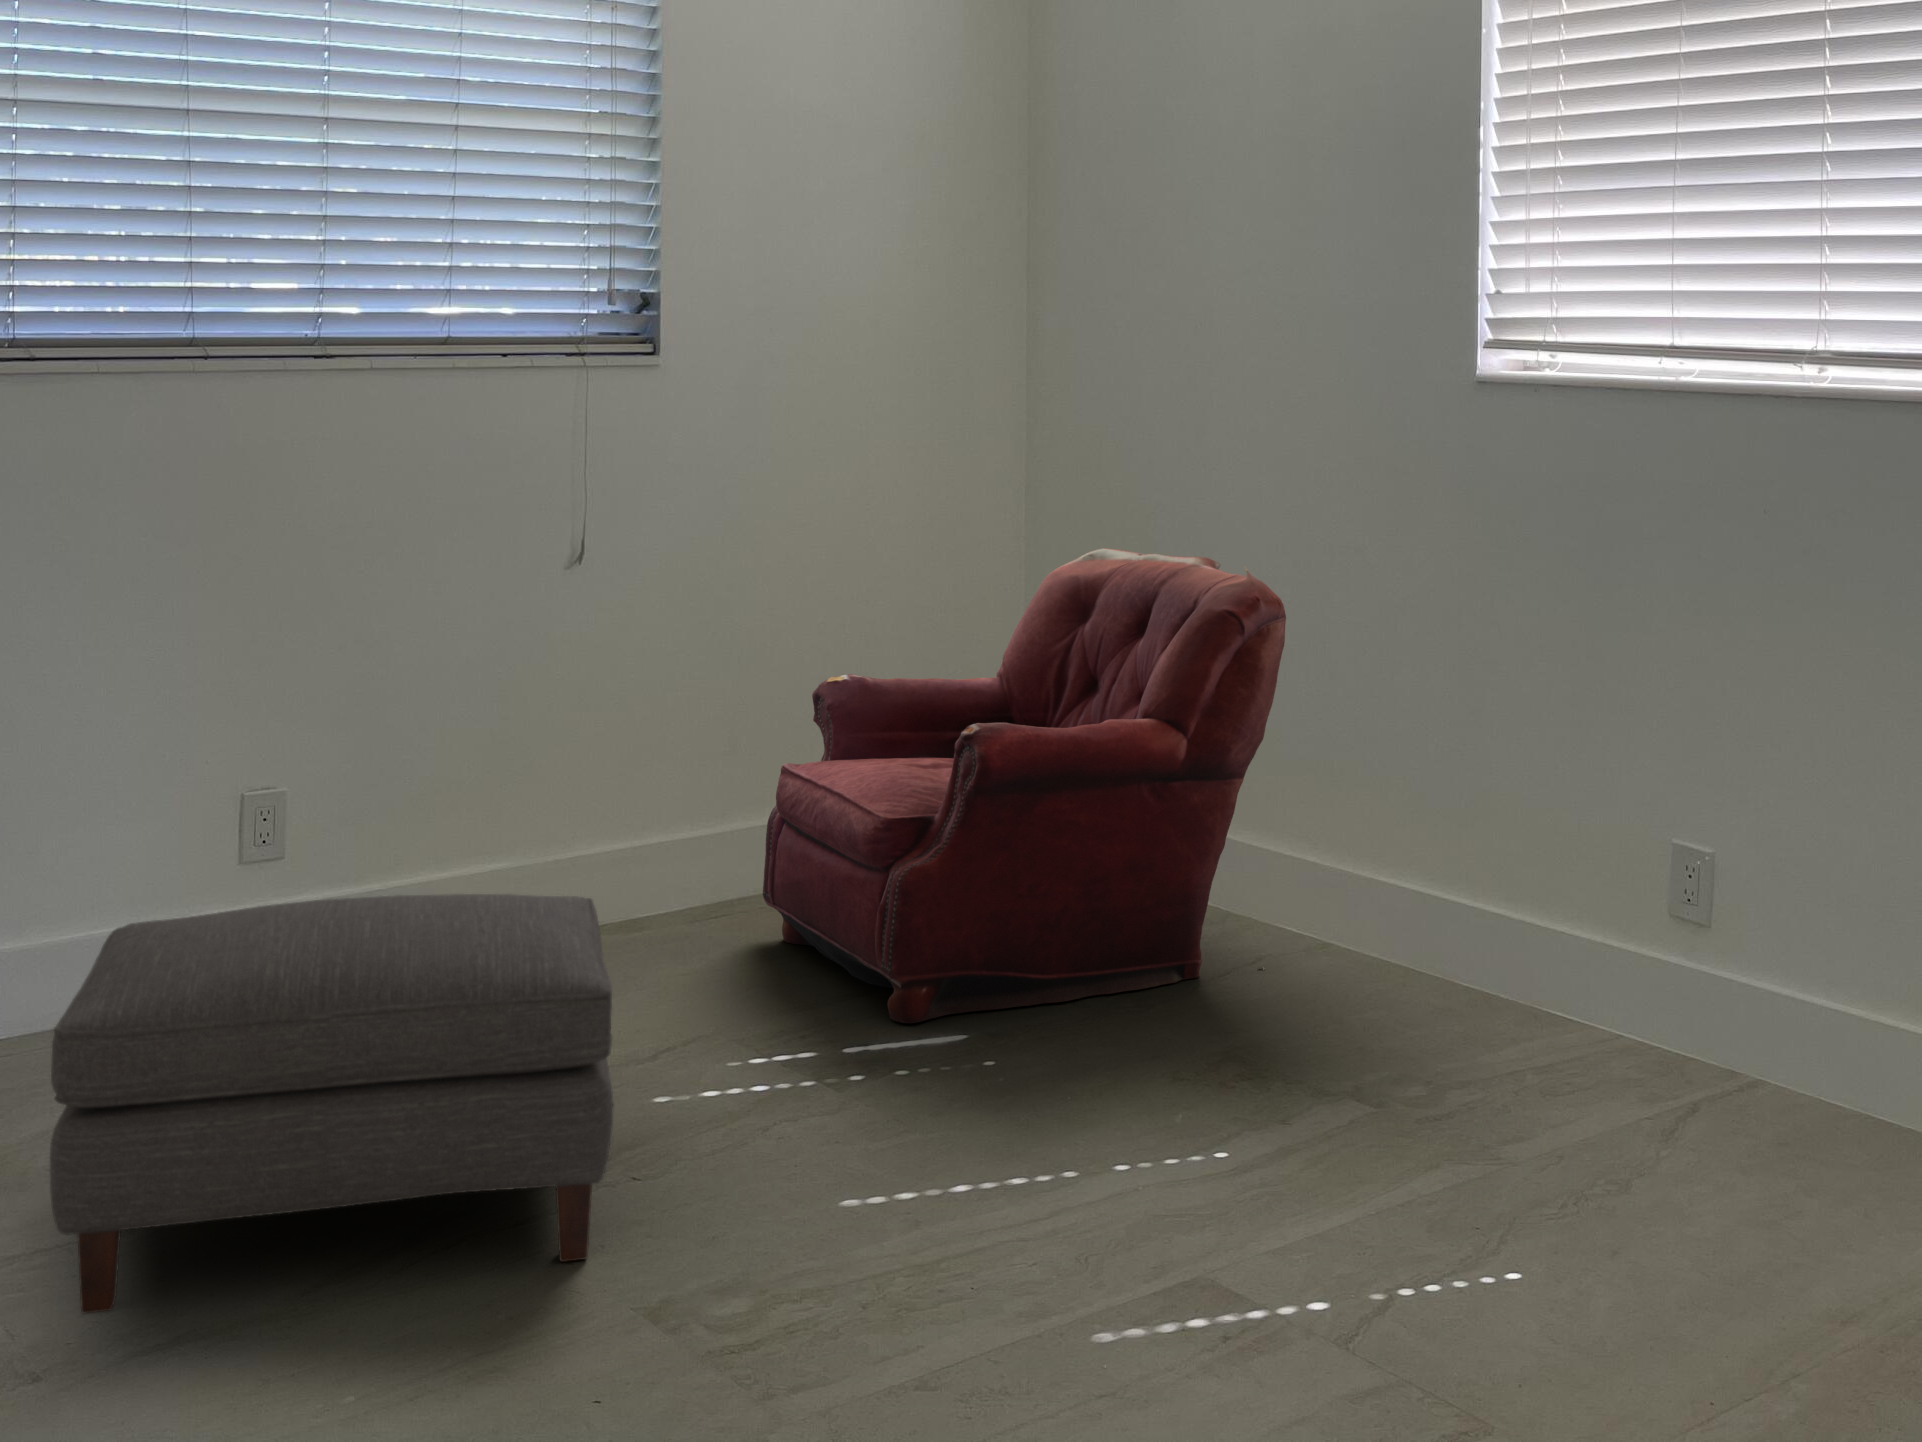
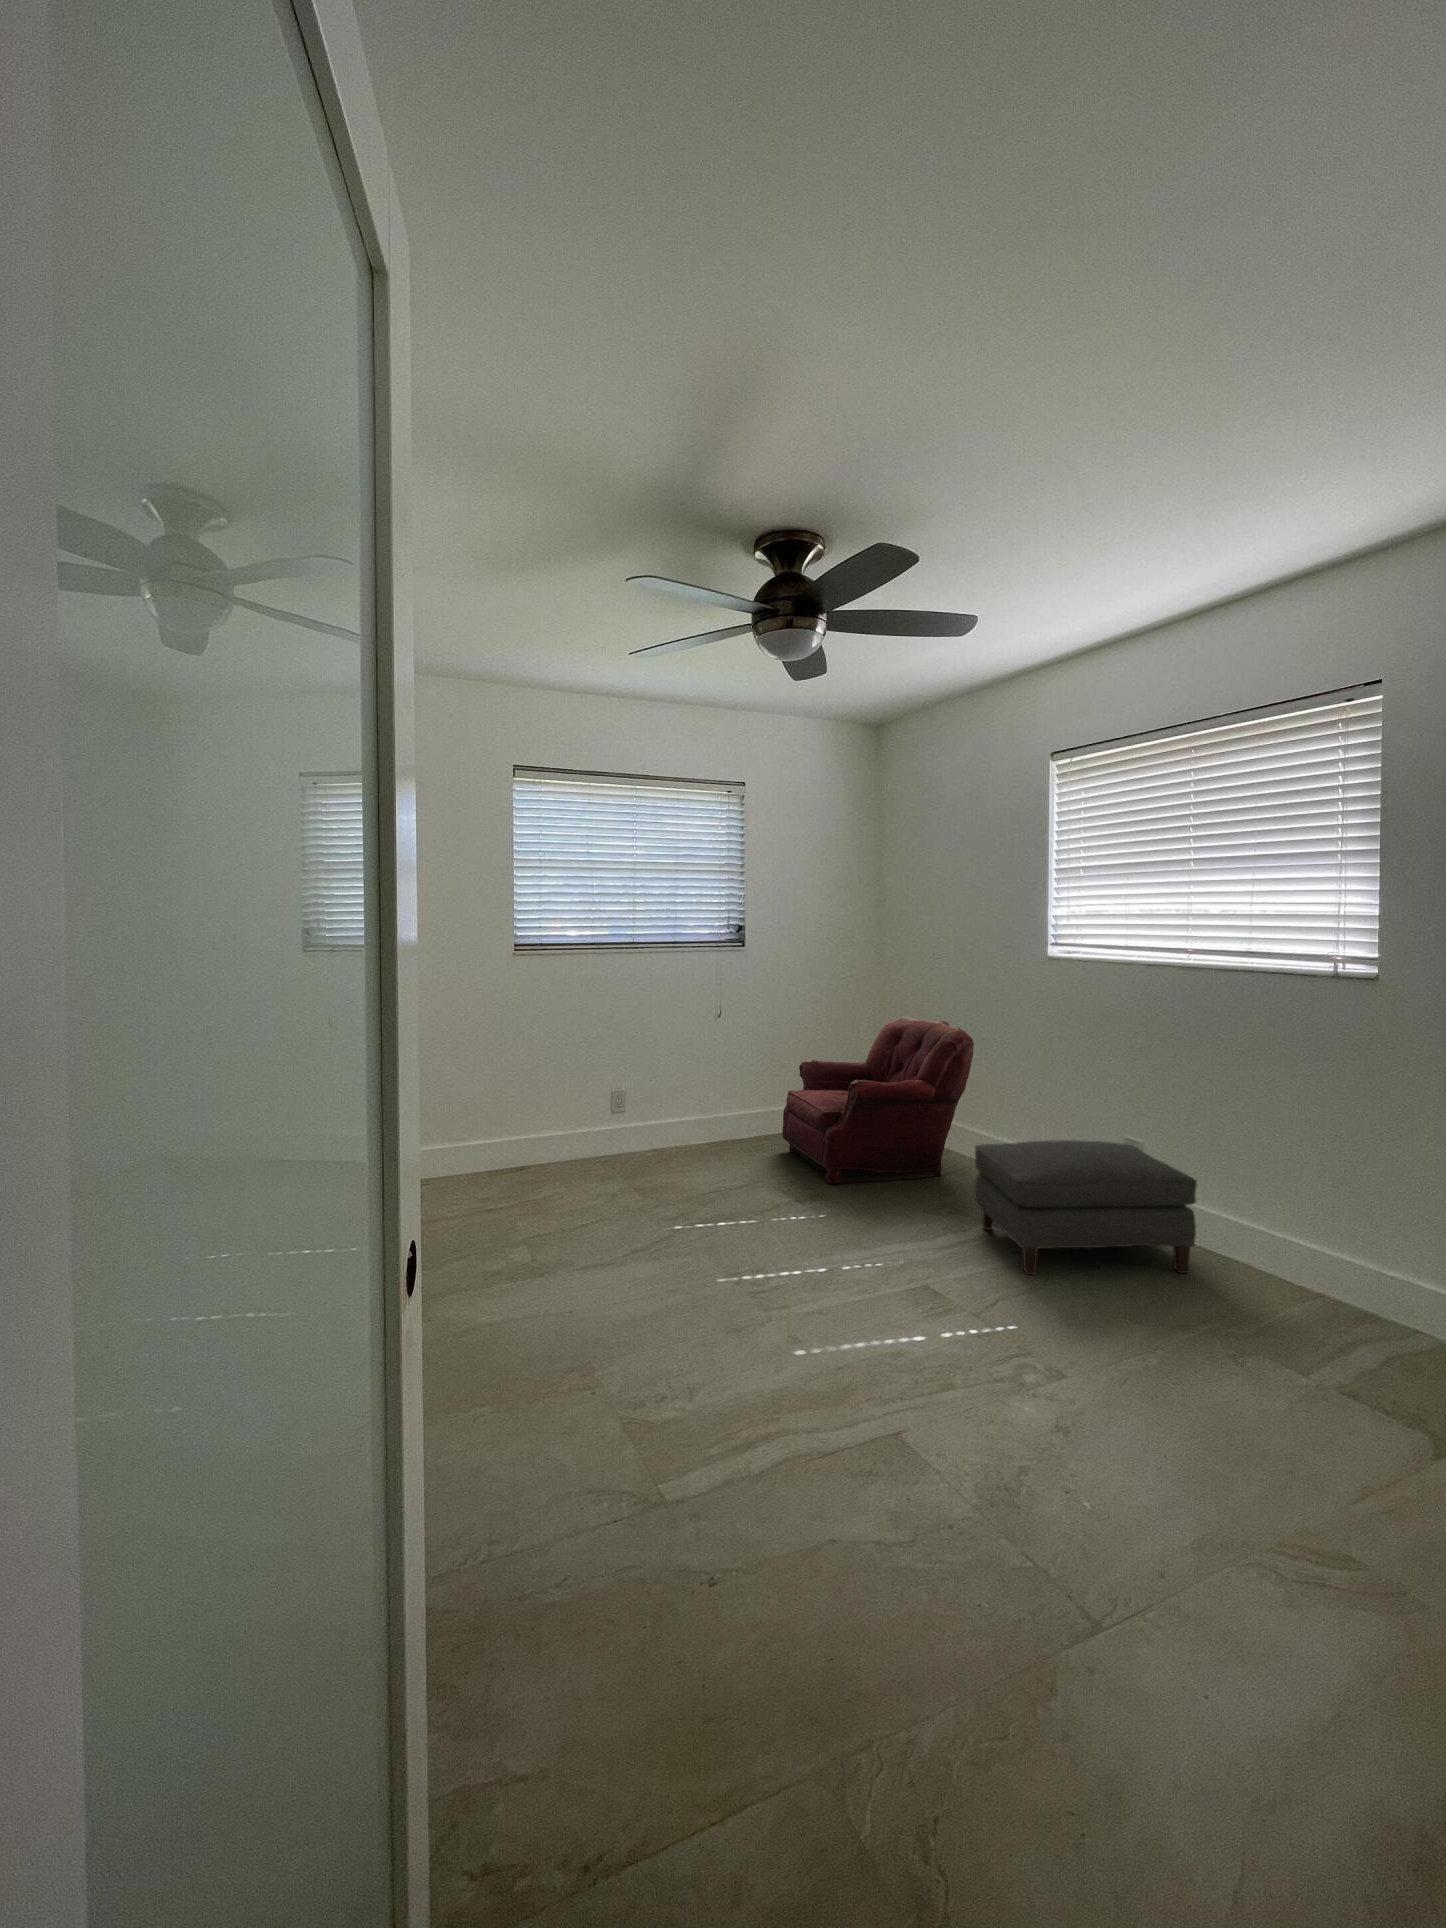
ottoman: present [50,894,614,1313] -> present [974,1140,1197,1275]

